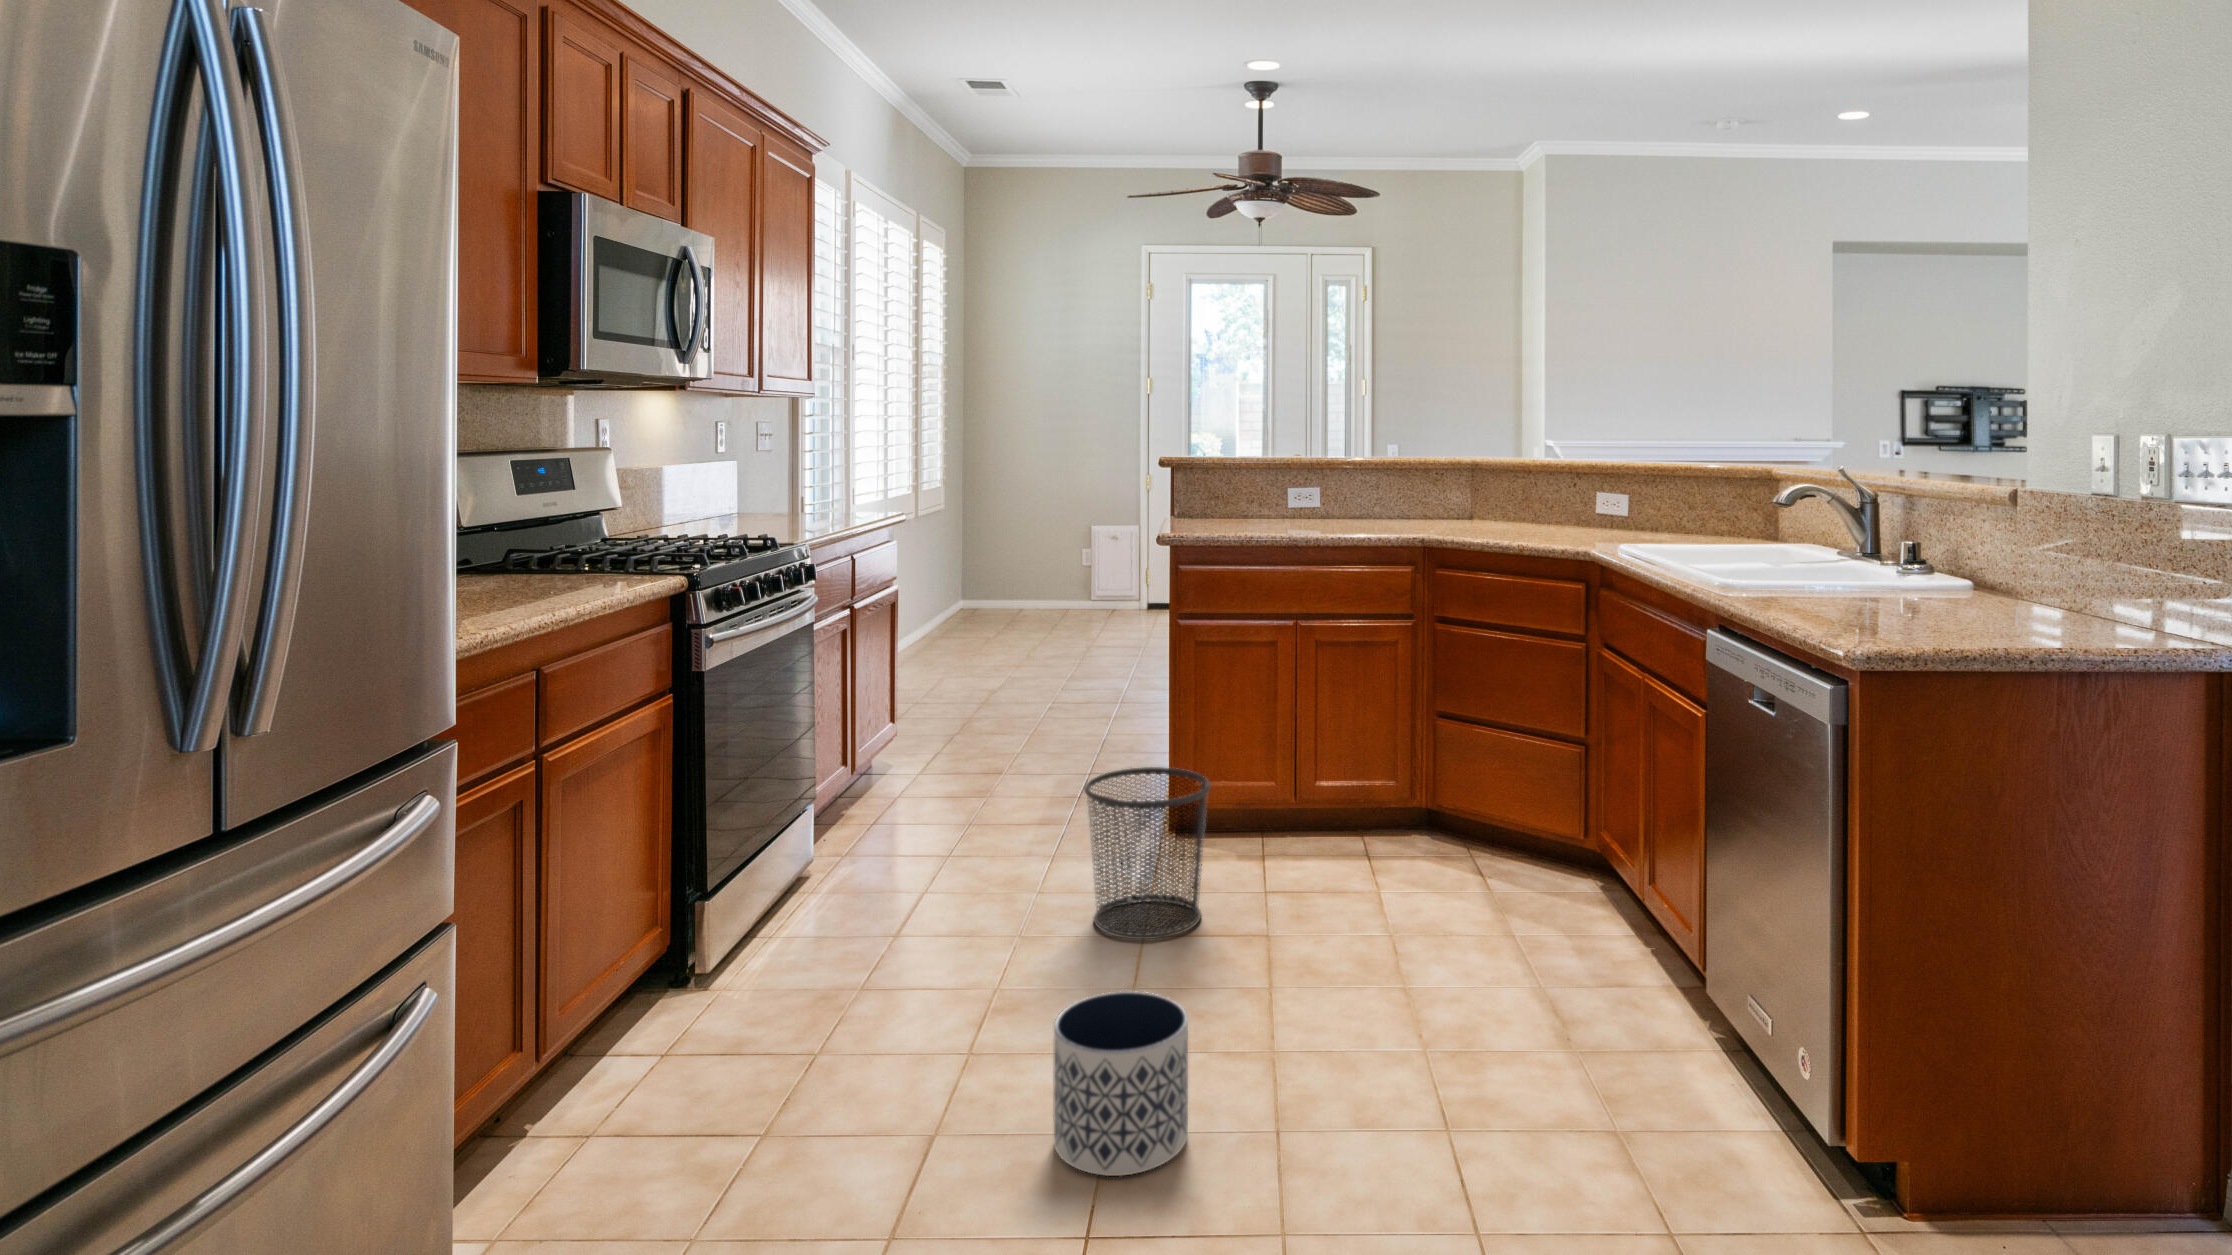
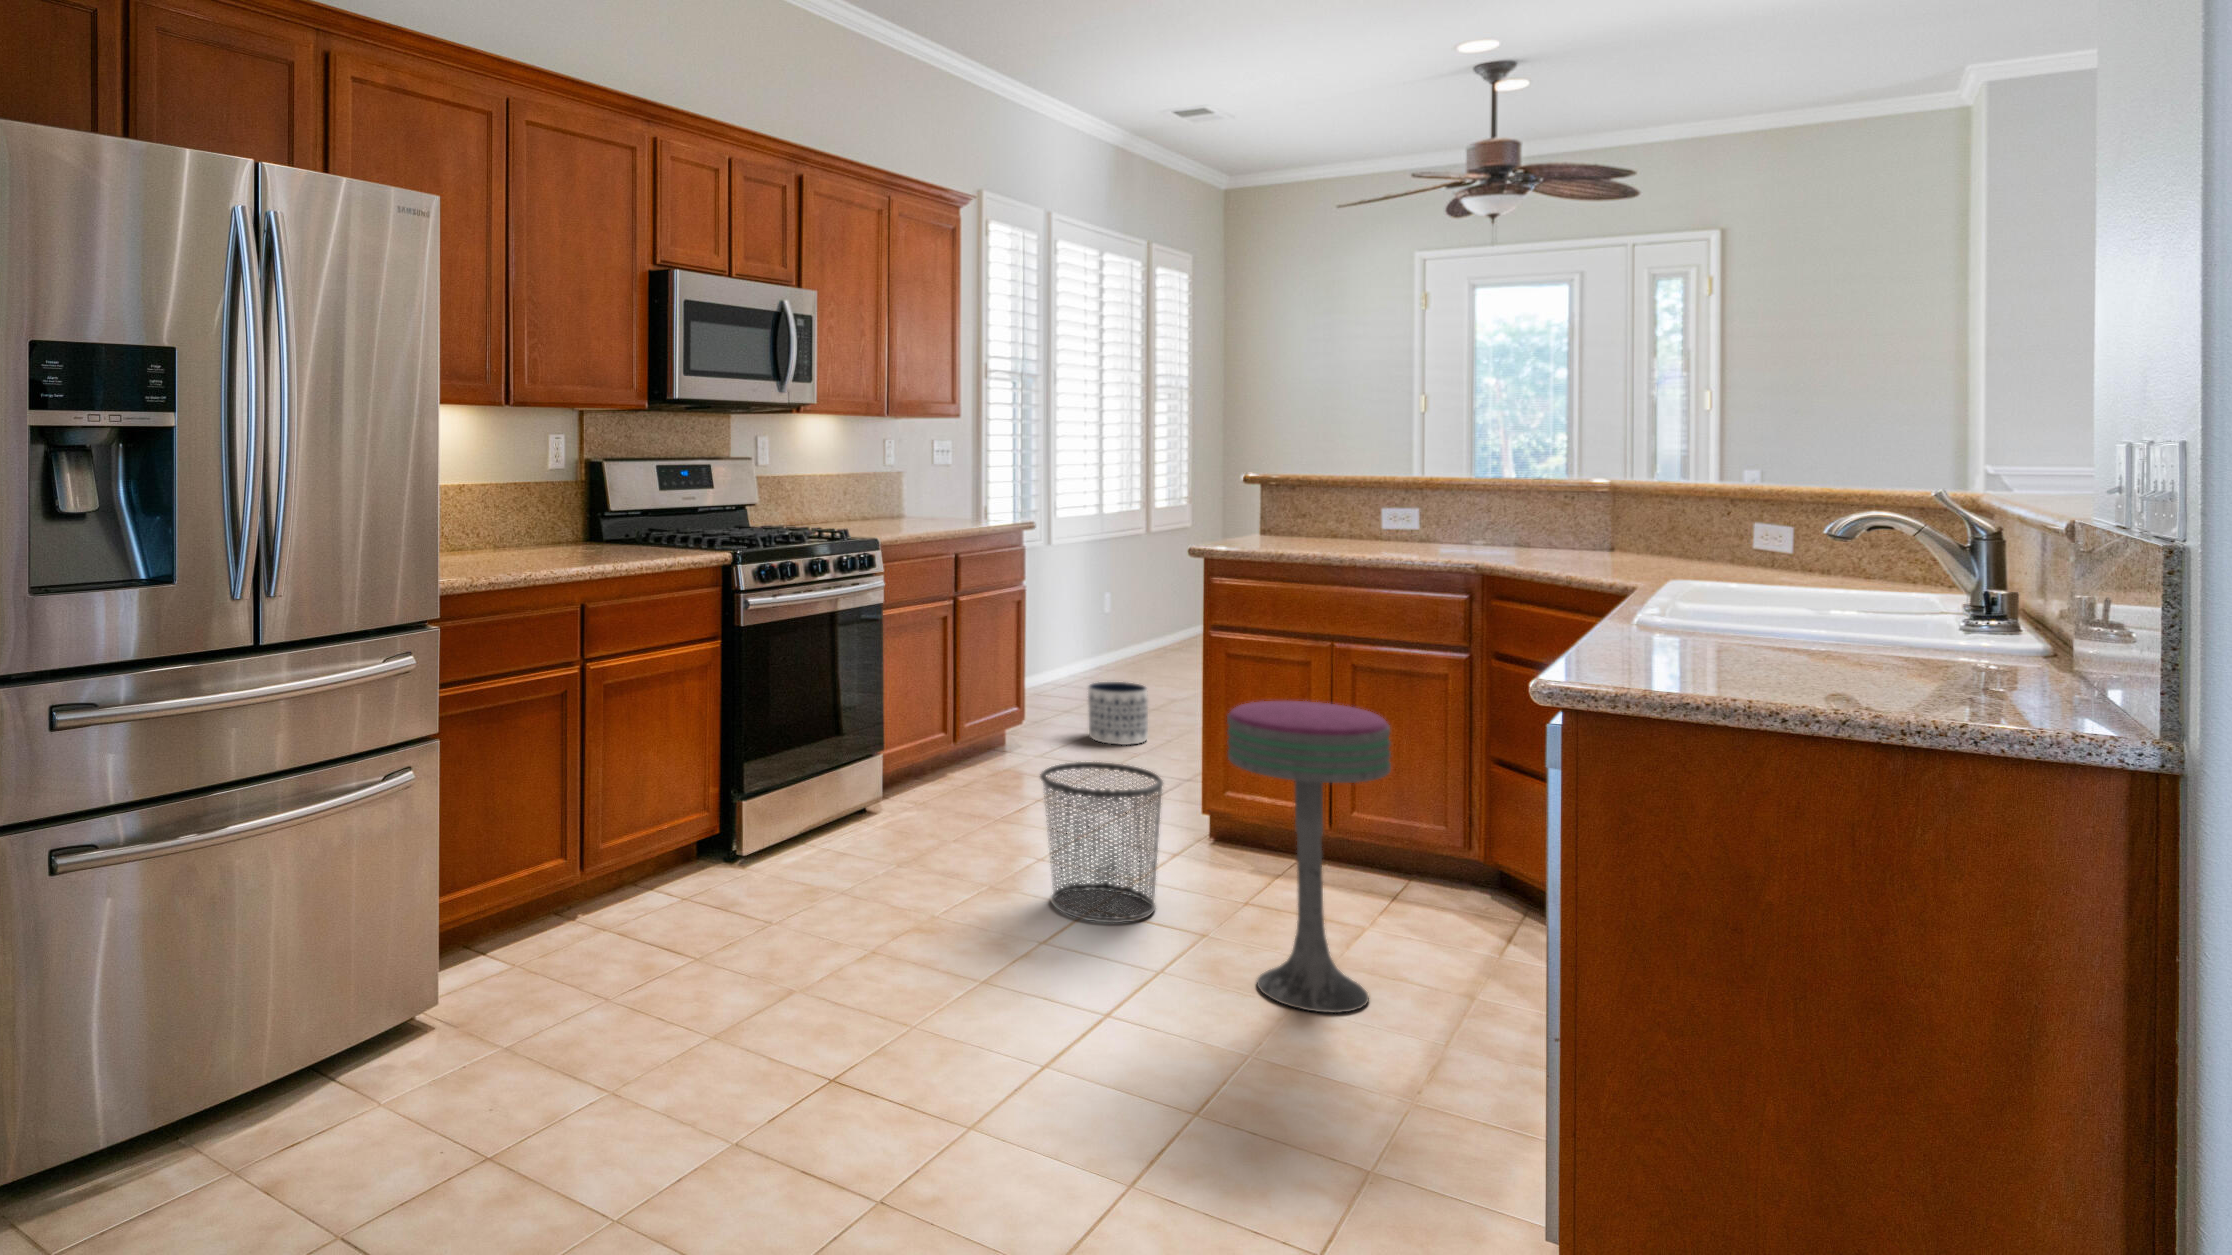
bar stool: none [1325,680,1469,974] -> present [1227,701,1391,1013]
planter: present [1053,991,1188,1176] -> present [1088,682,1148,745]

